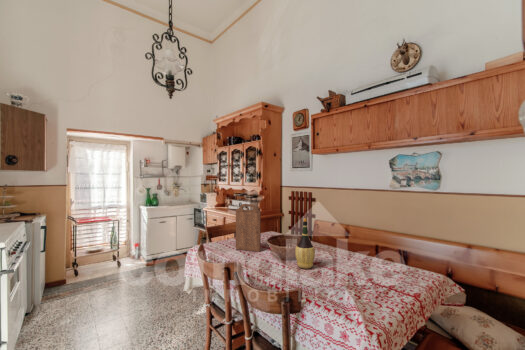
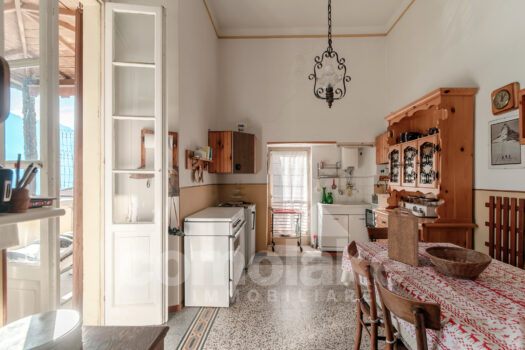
wine bottle: present [295,218,315,269] -> none [460,234,496,306]

